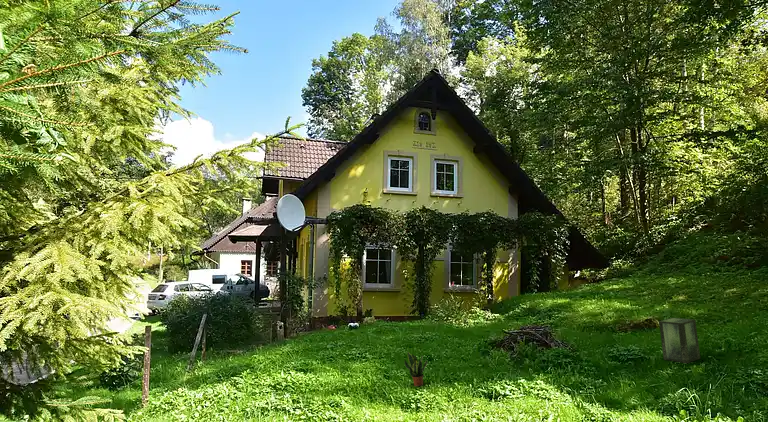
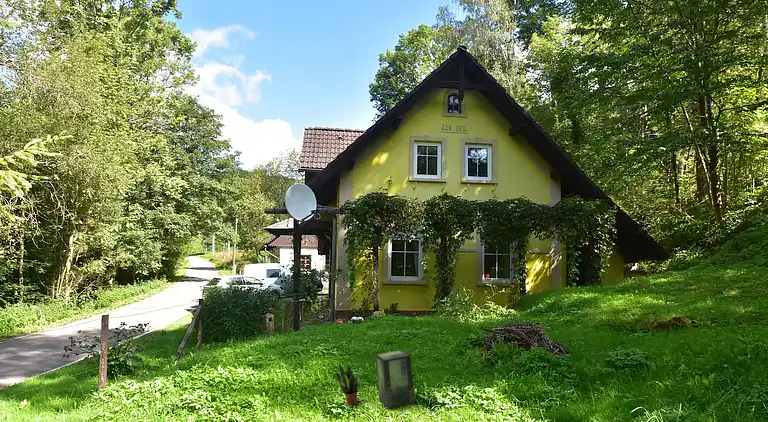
storage box: present [659,318,700,363] -> present [375,350,415,409]

